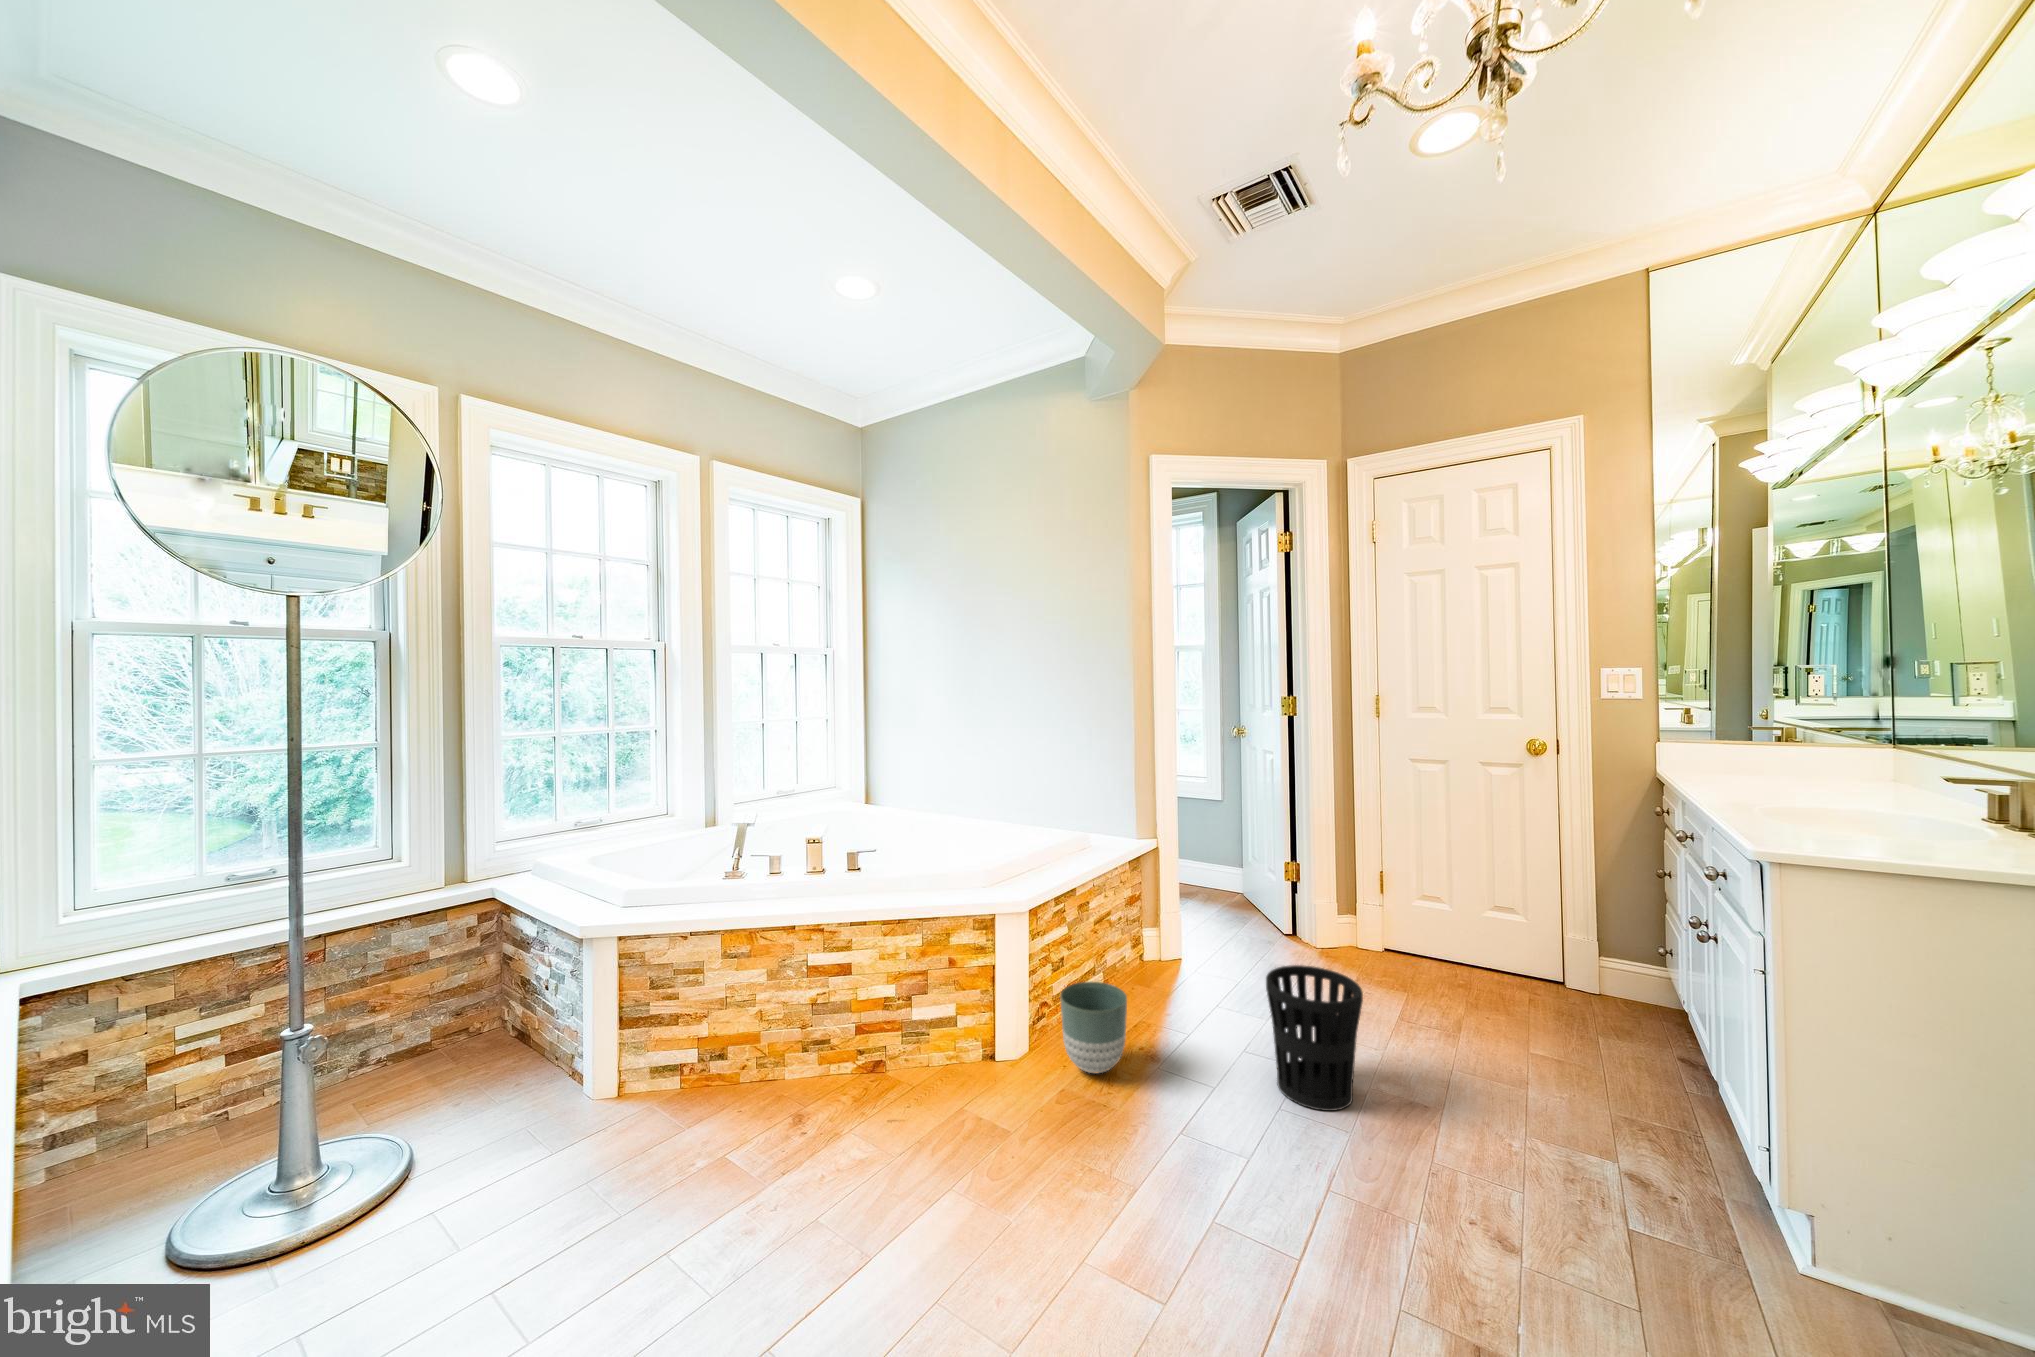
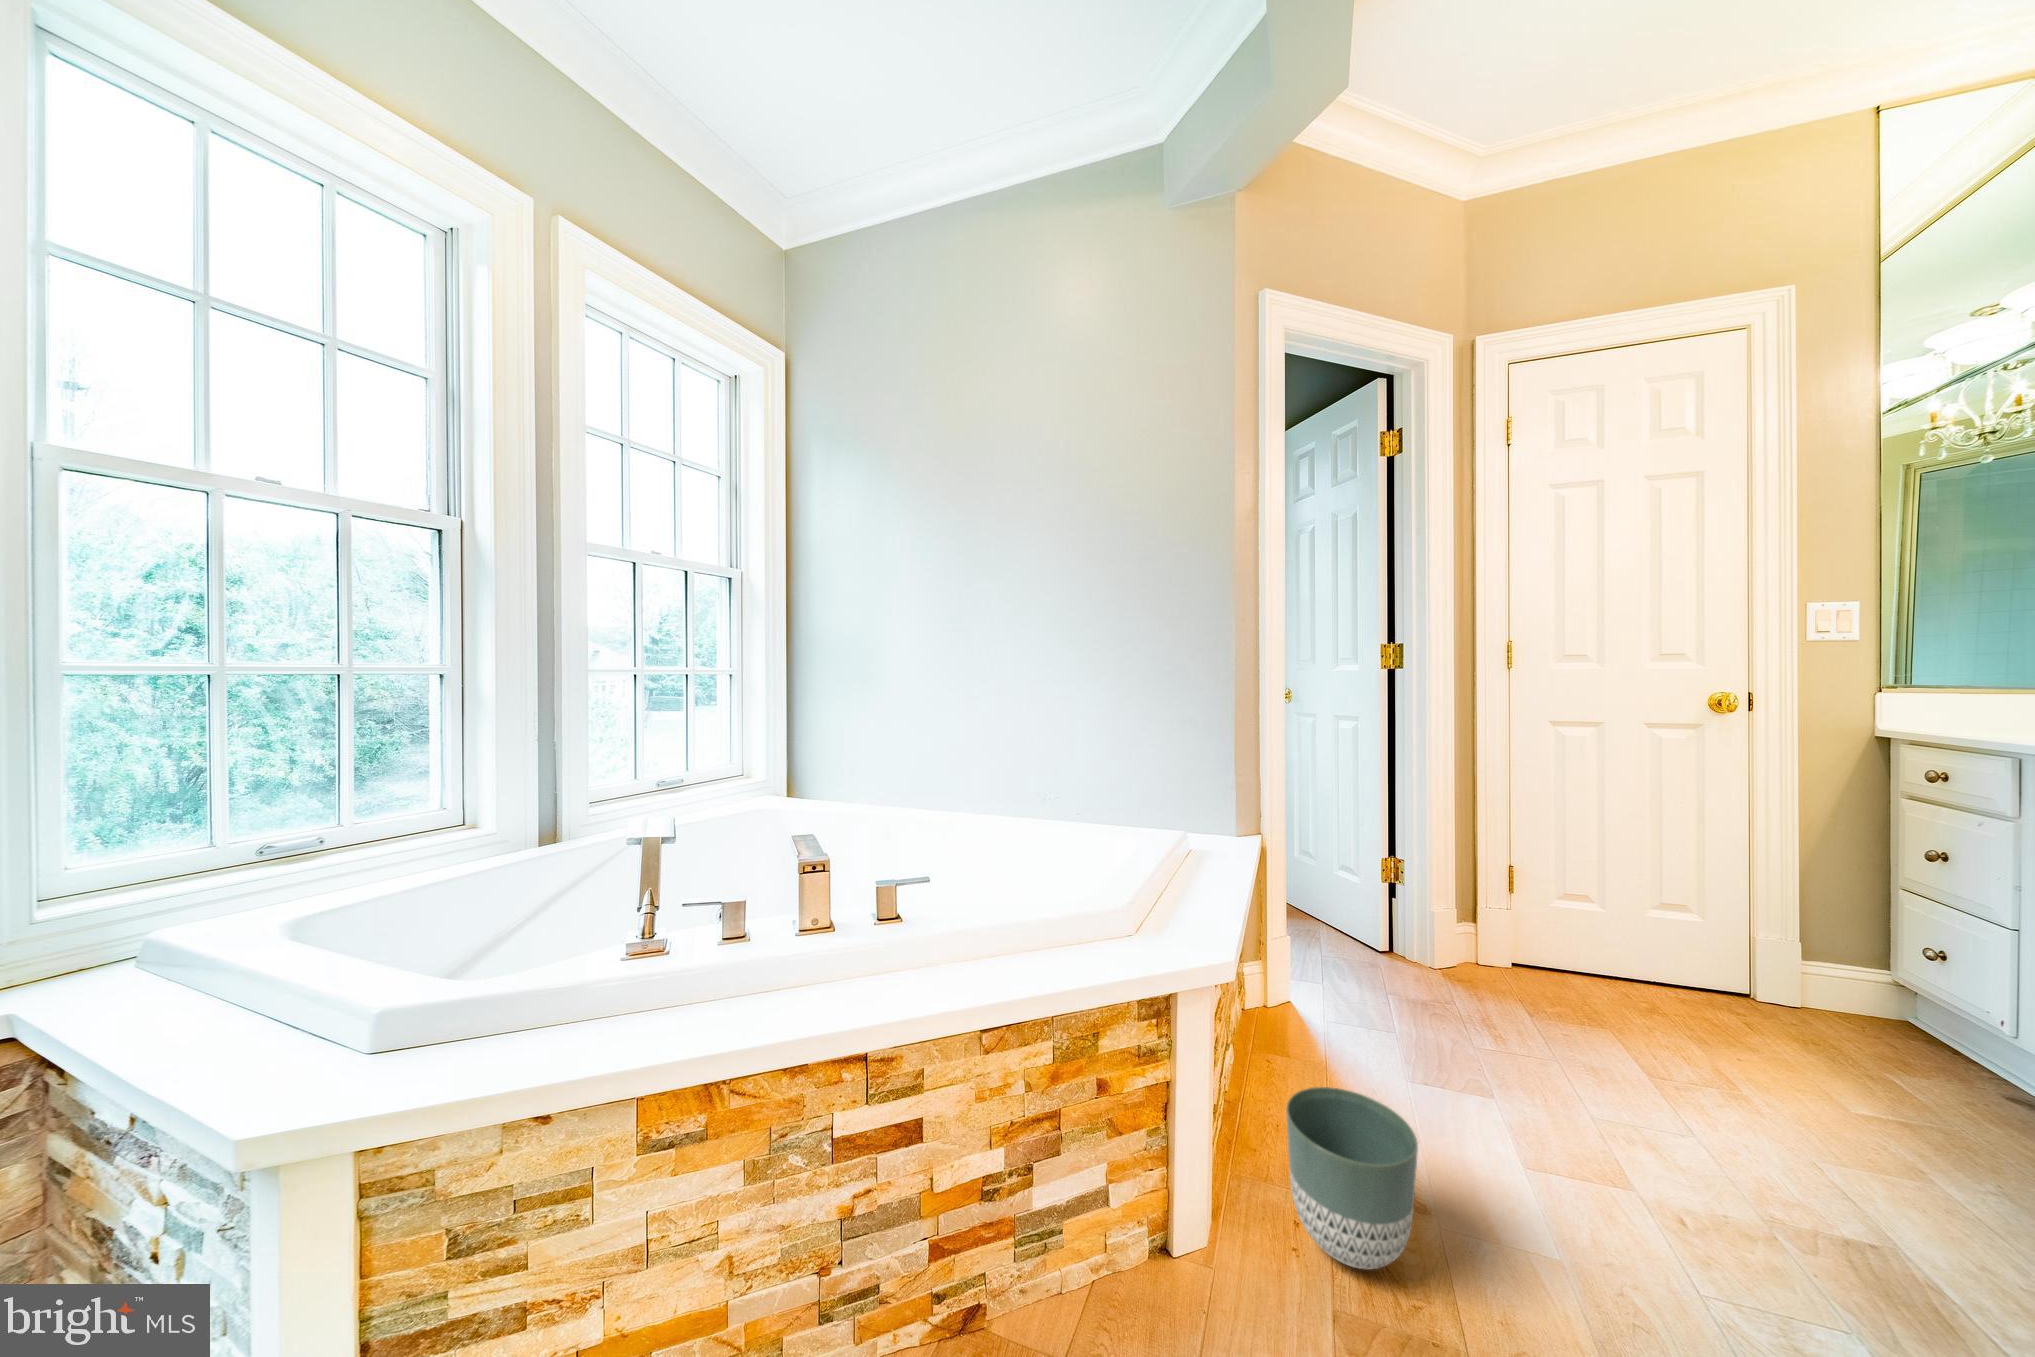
wastebasket: present [1266,965,1363,1111] -> none [1610,1034,1824,1301]

